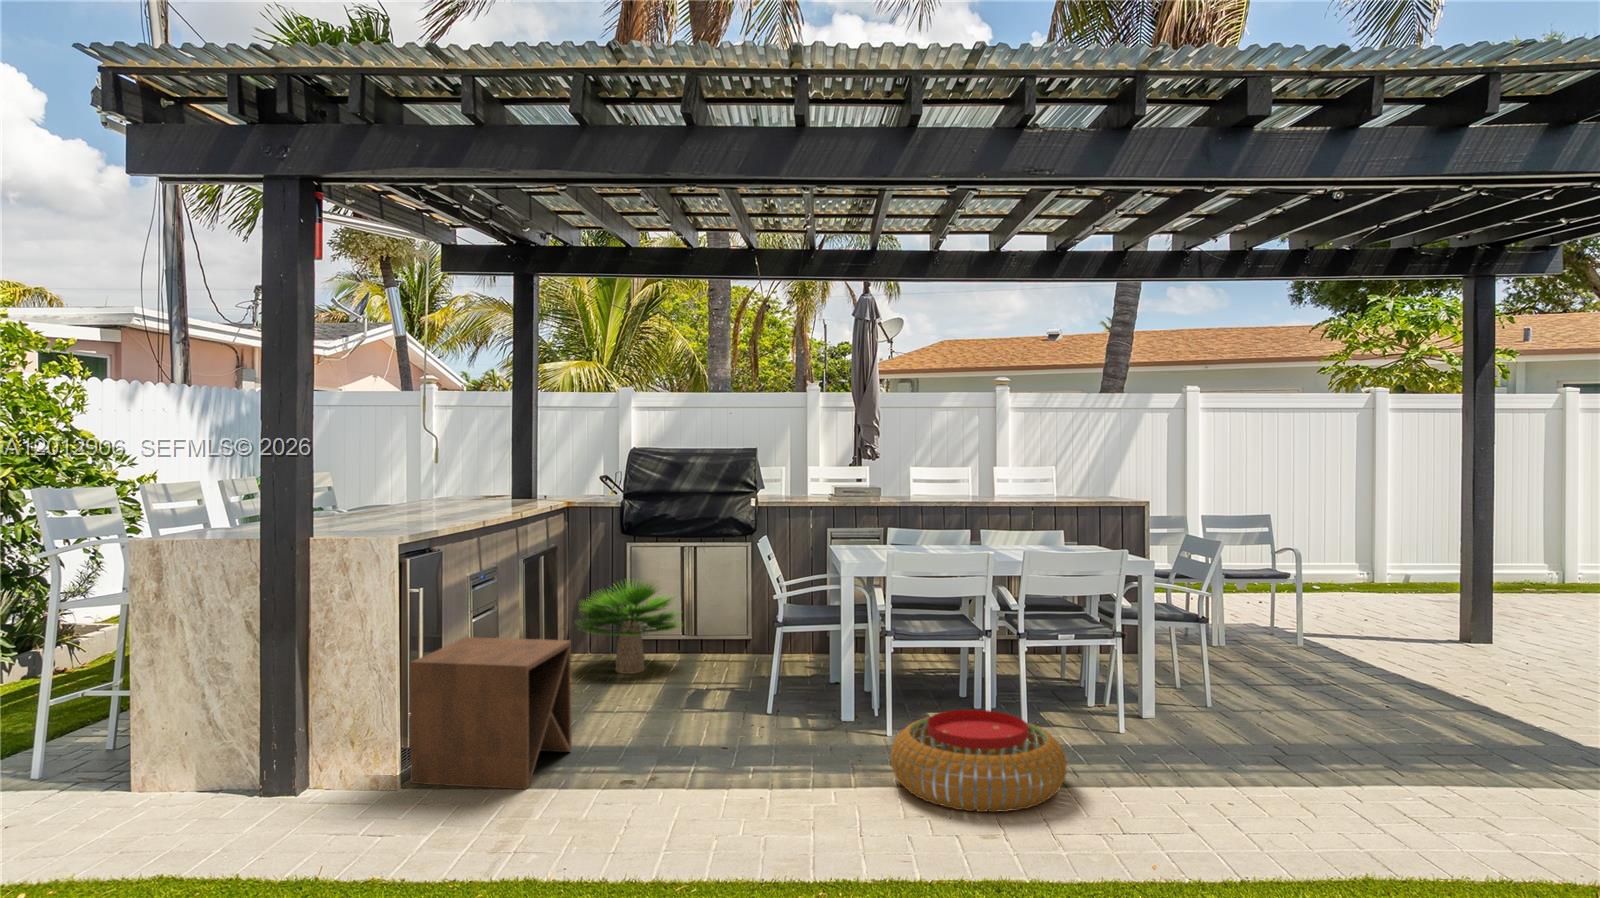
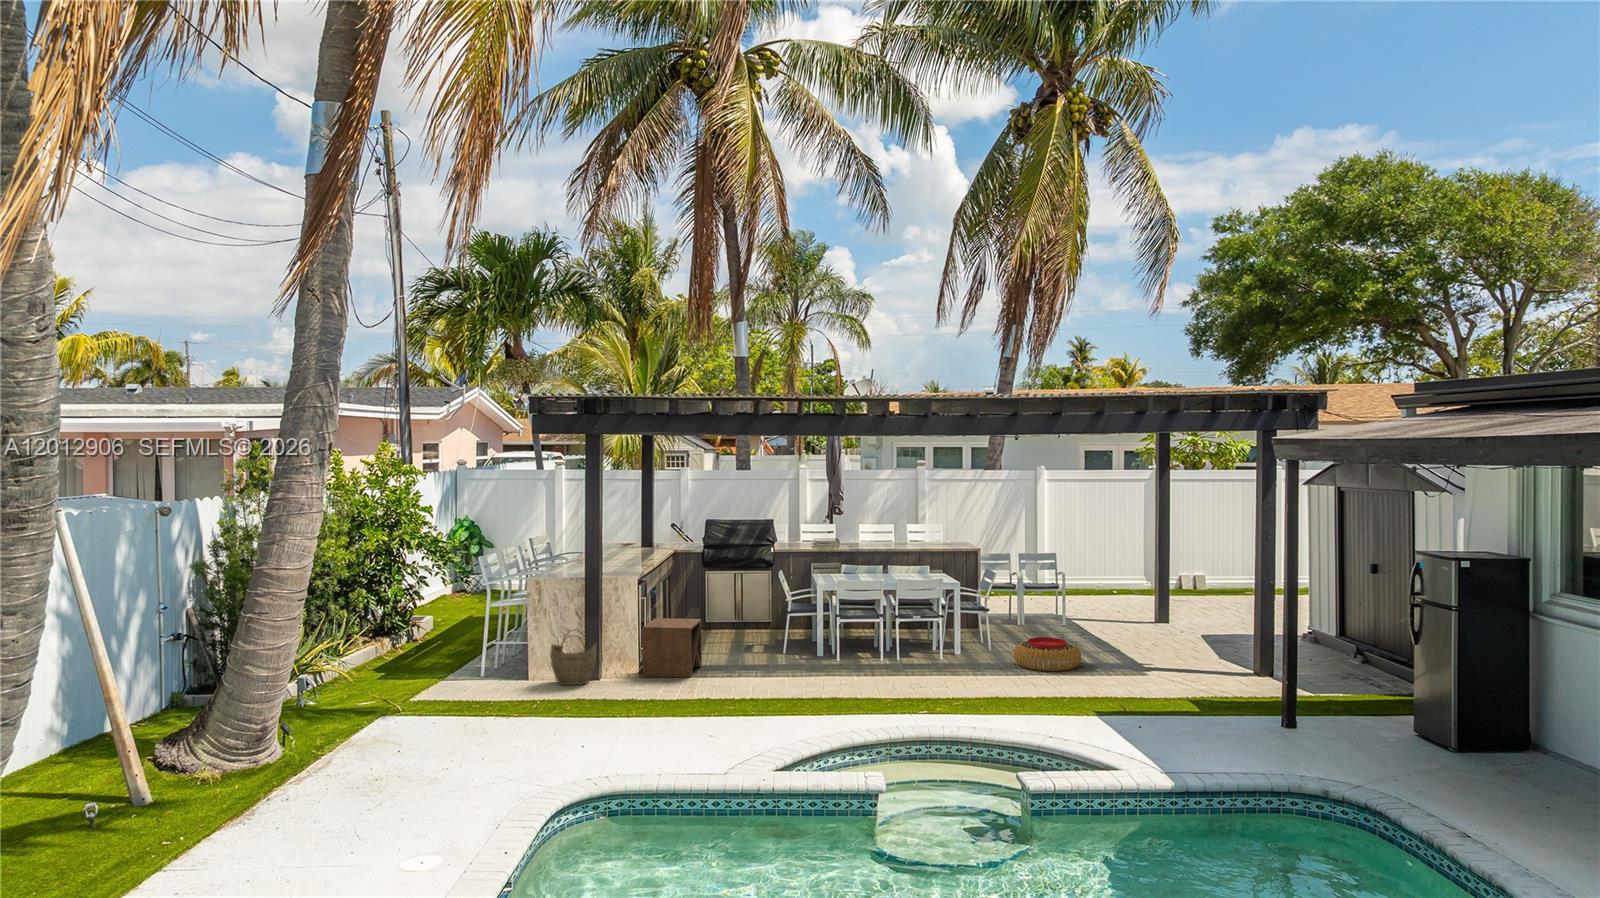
potted plant: present [581,582,679,674] -> none [682,590,740,639]
woven basket: none [142,669,278,819] -> present [550,631,596,685]
pouf: present [891,710,1067,812] -> present [1014,637,1081,671]

